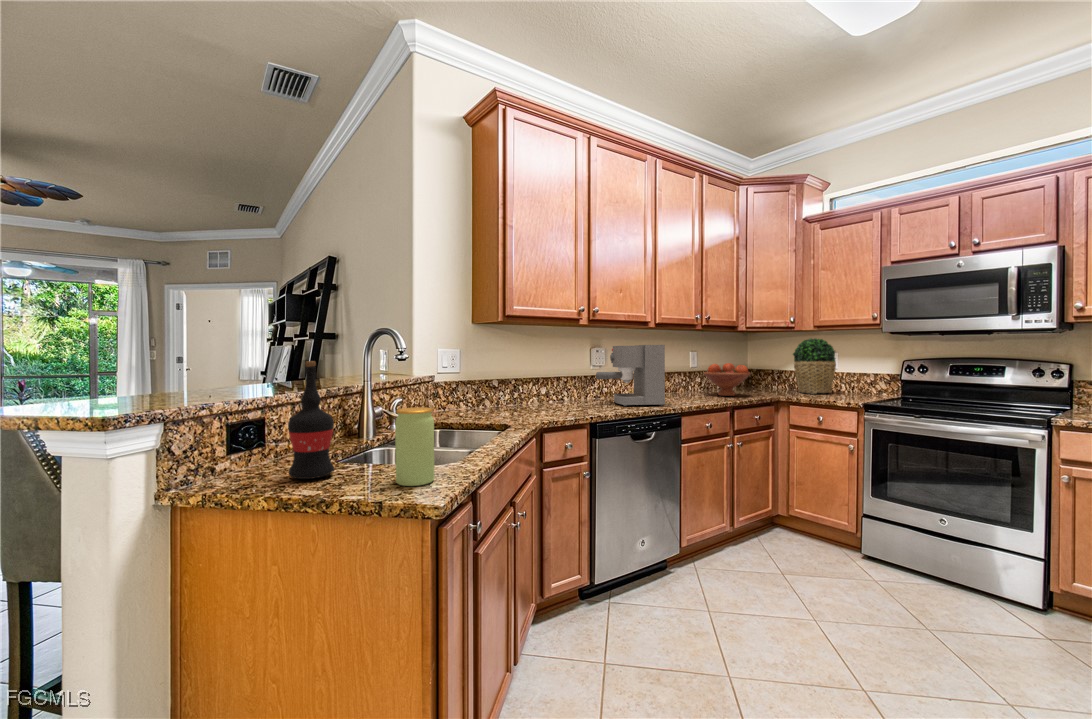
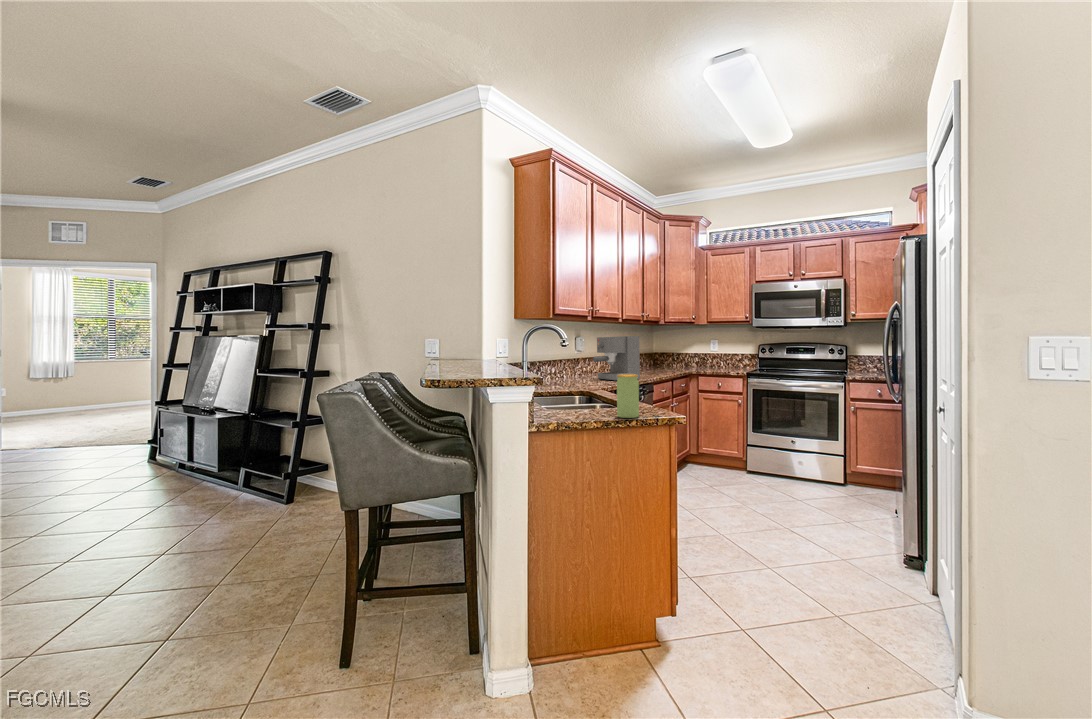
potted plant: present [793,338,836,394] -> none [692,330,720,370]
wine bottle: present [288,361,334,479] -> none [552,348,577,420]
fruit bowl: present [704,363,750,396] -> none [642,349,675,373]

